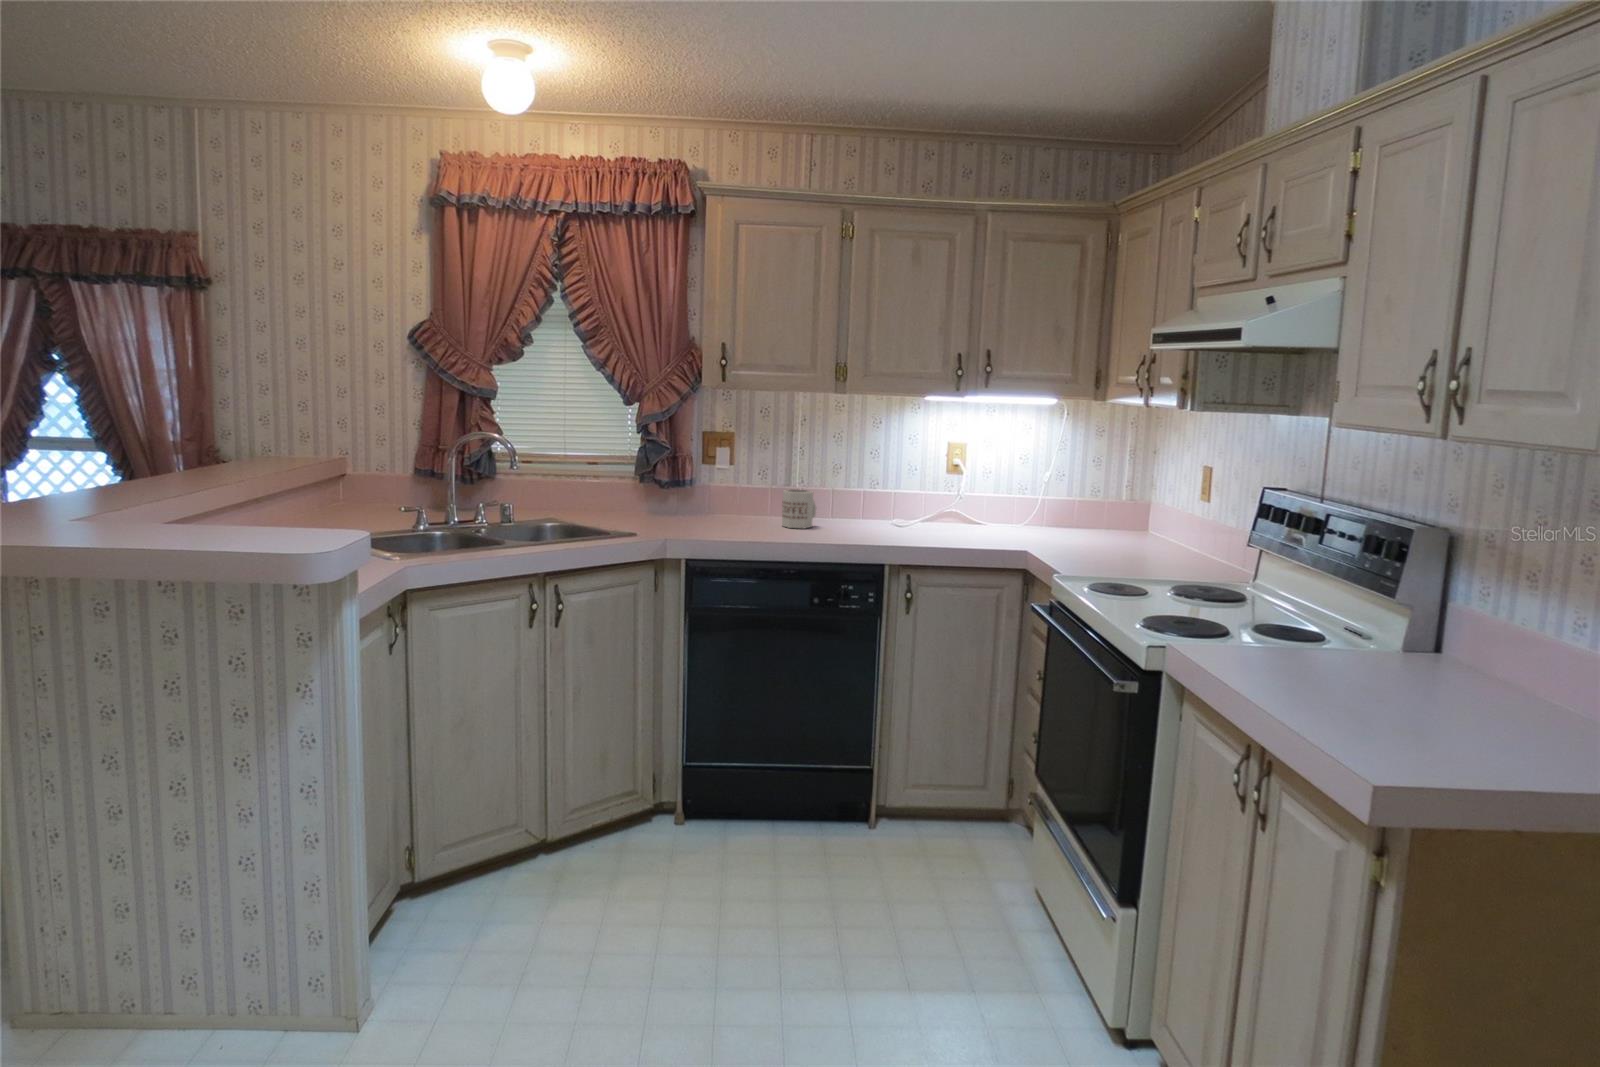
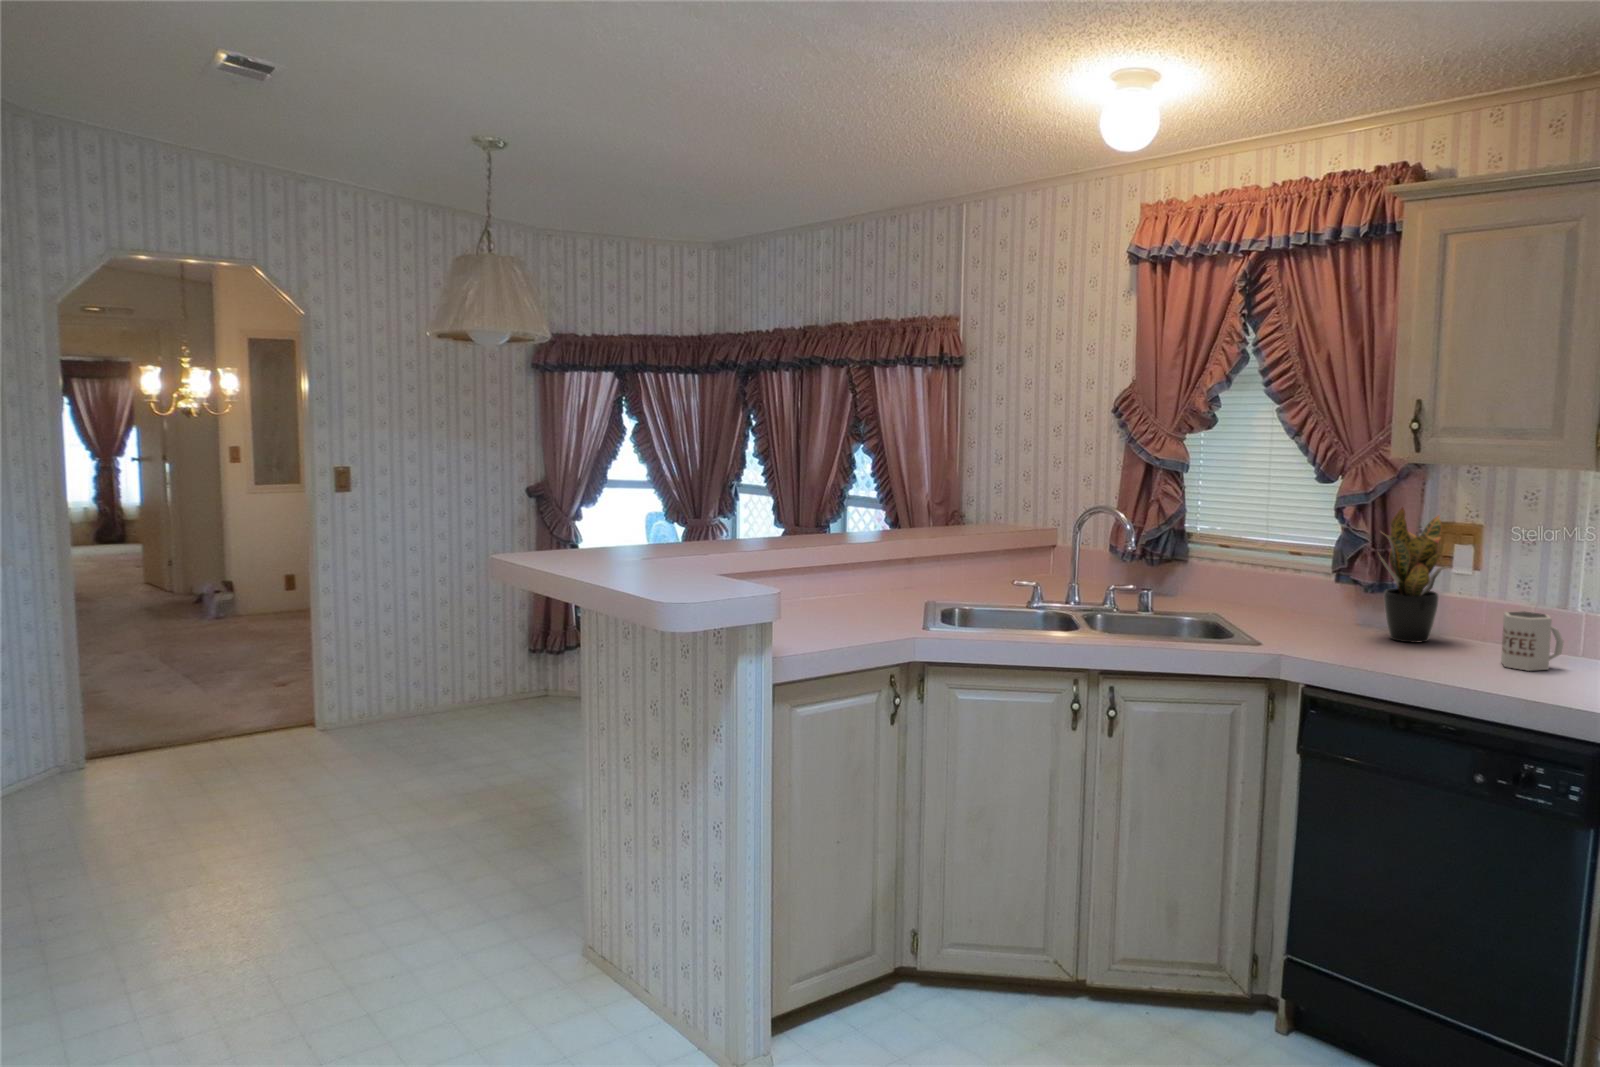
potted plant: none [678,417,743,521] -> present [1380,507,1449,643]

